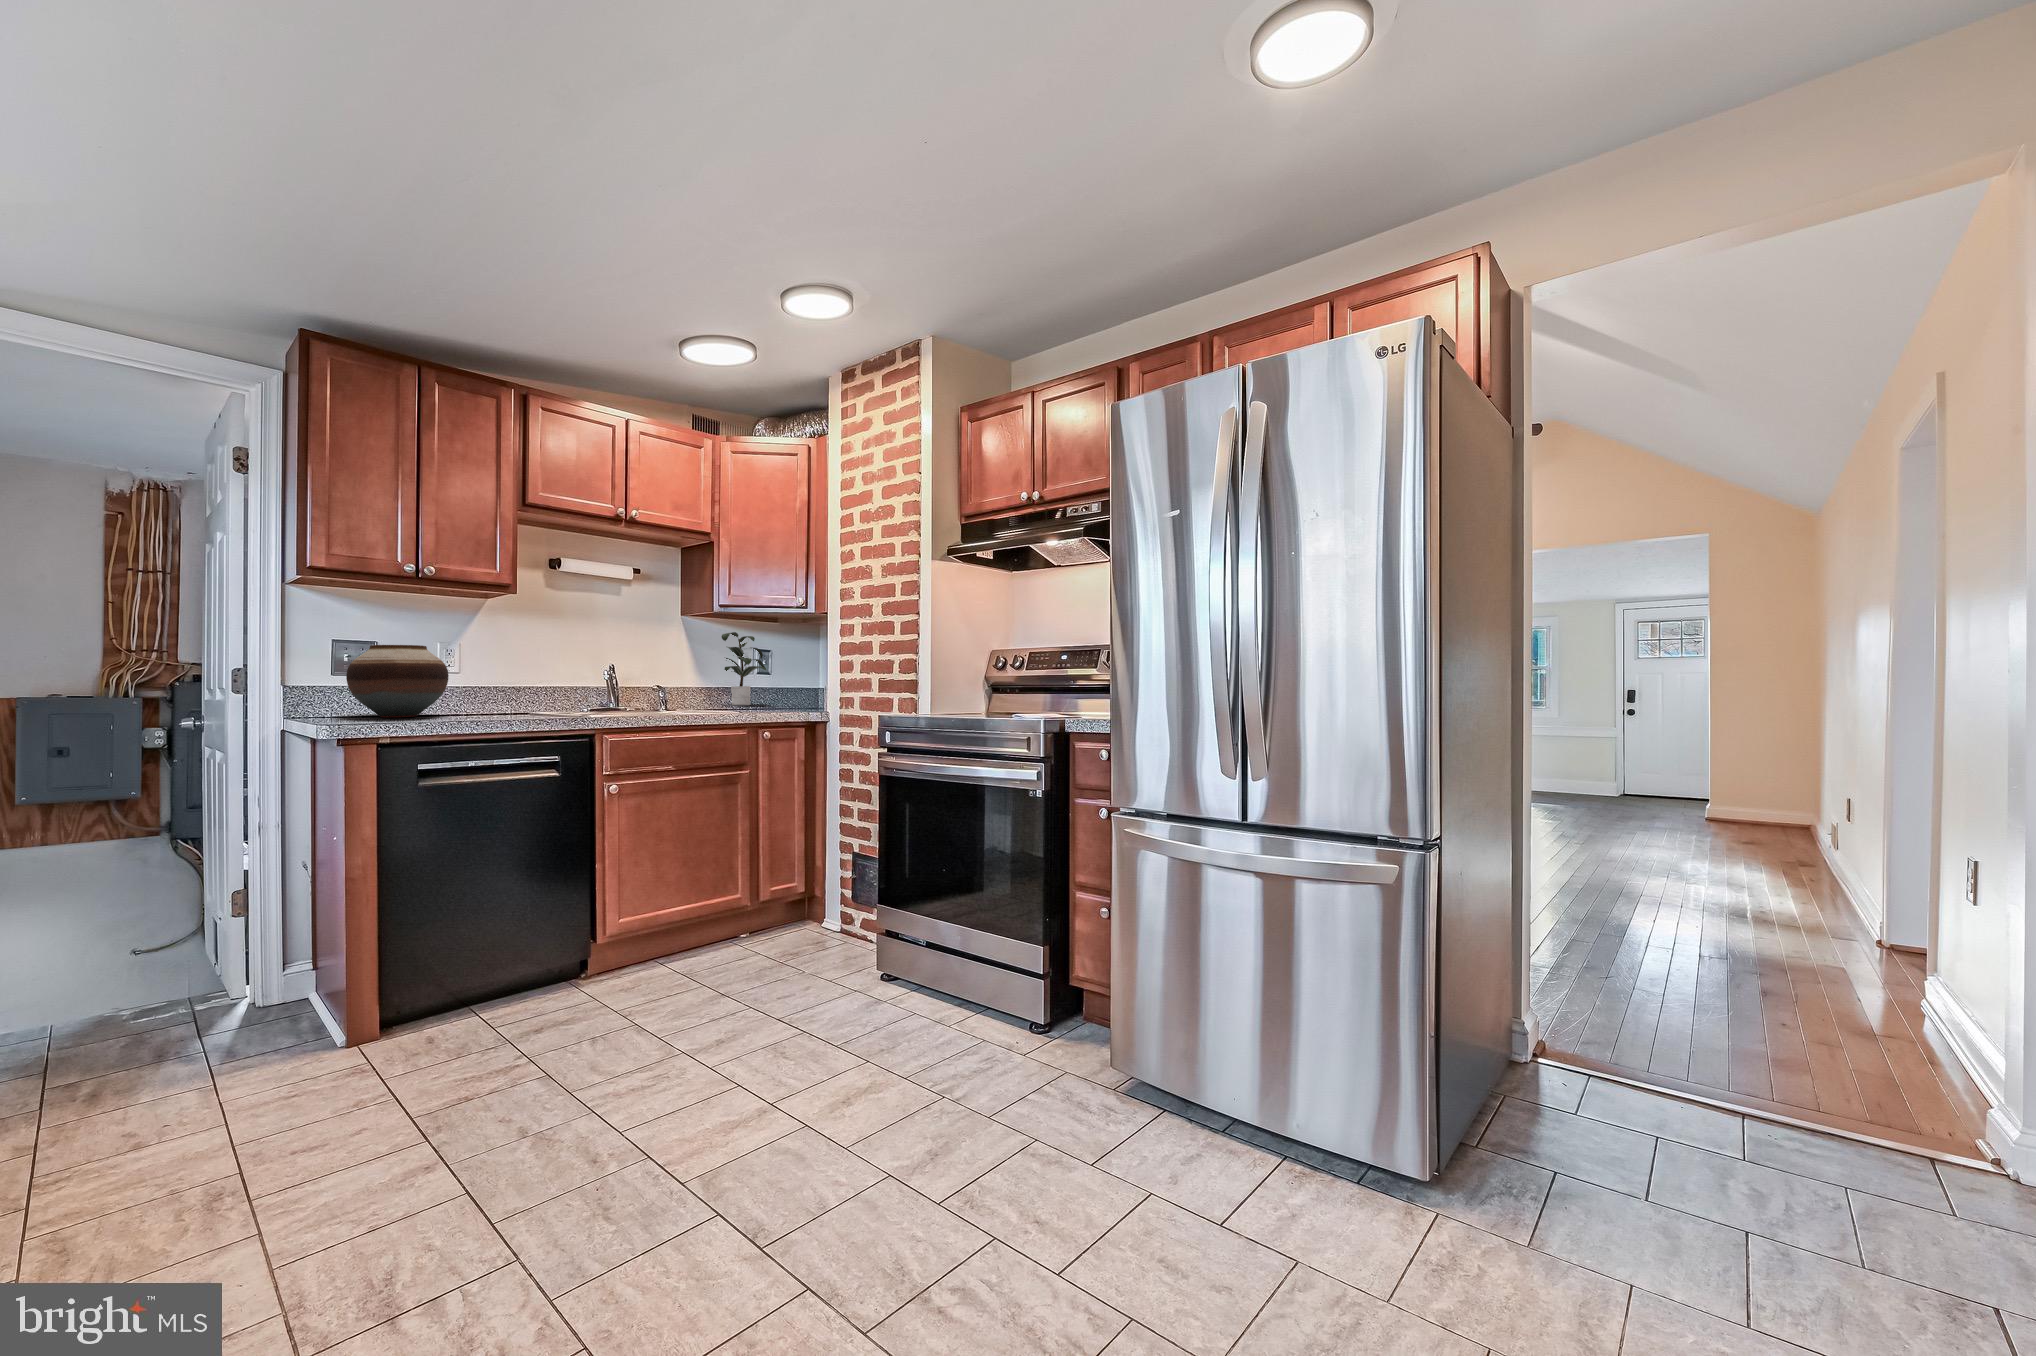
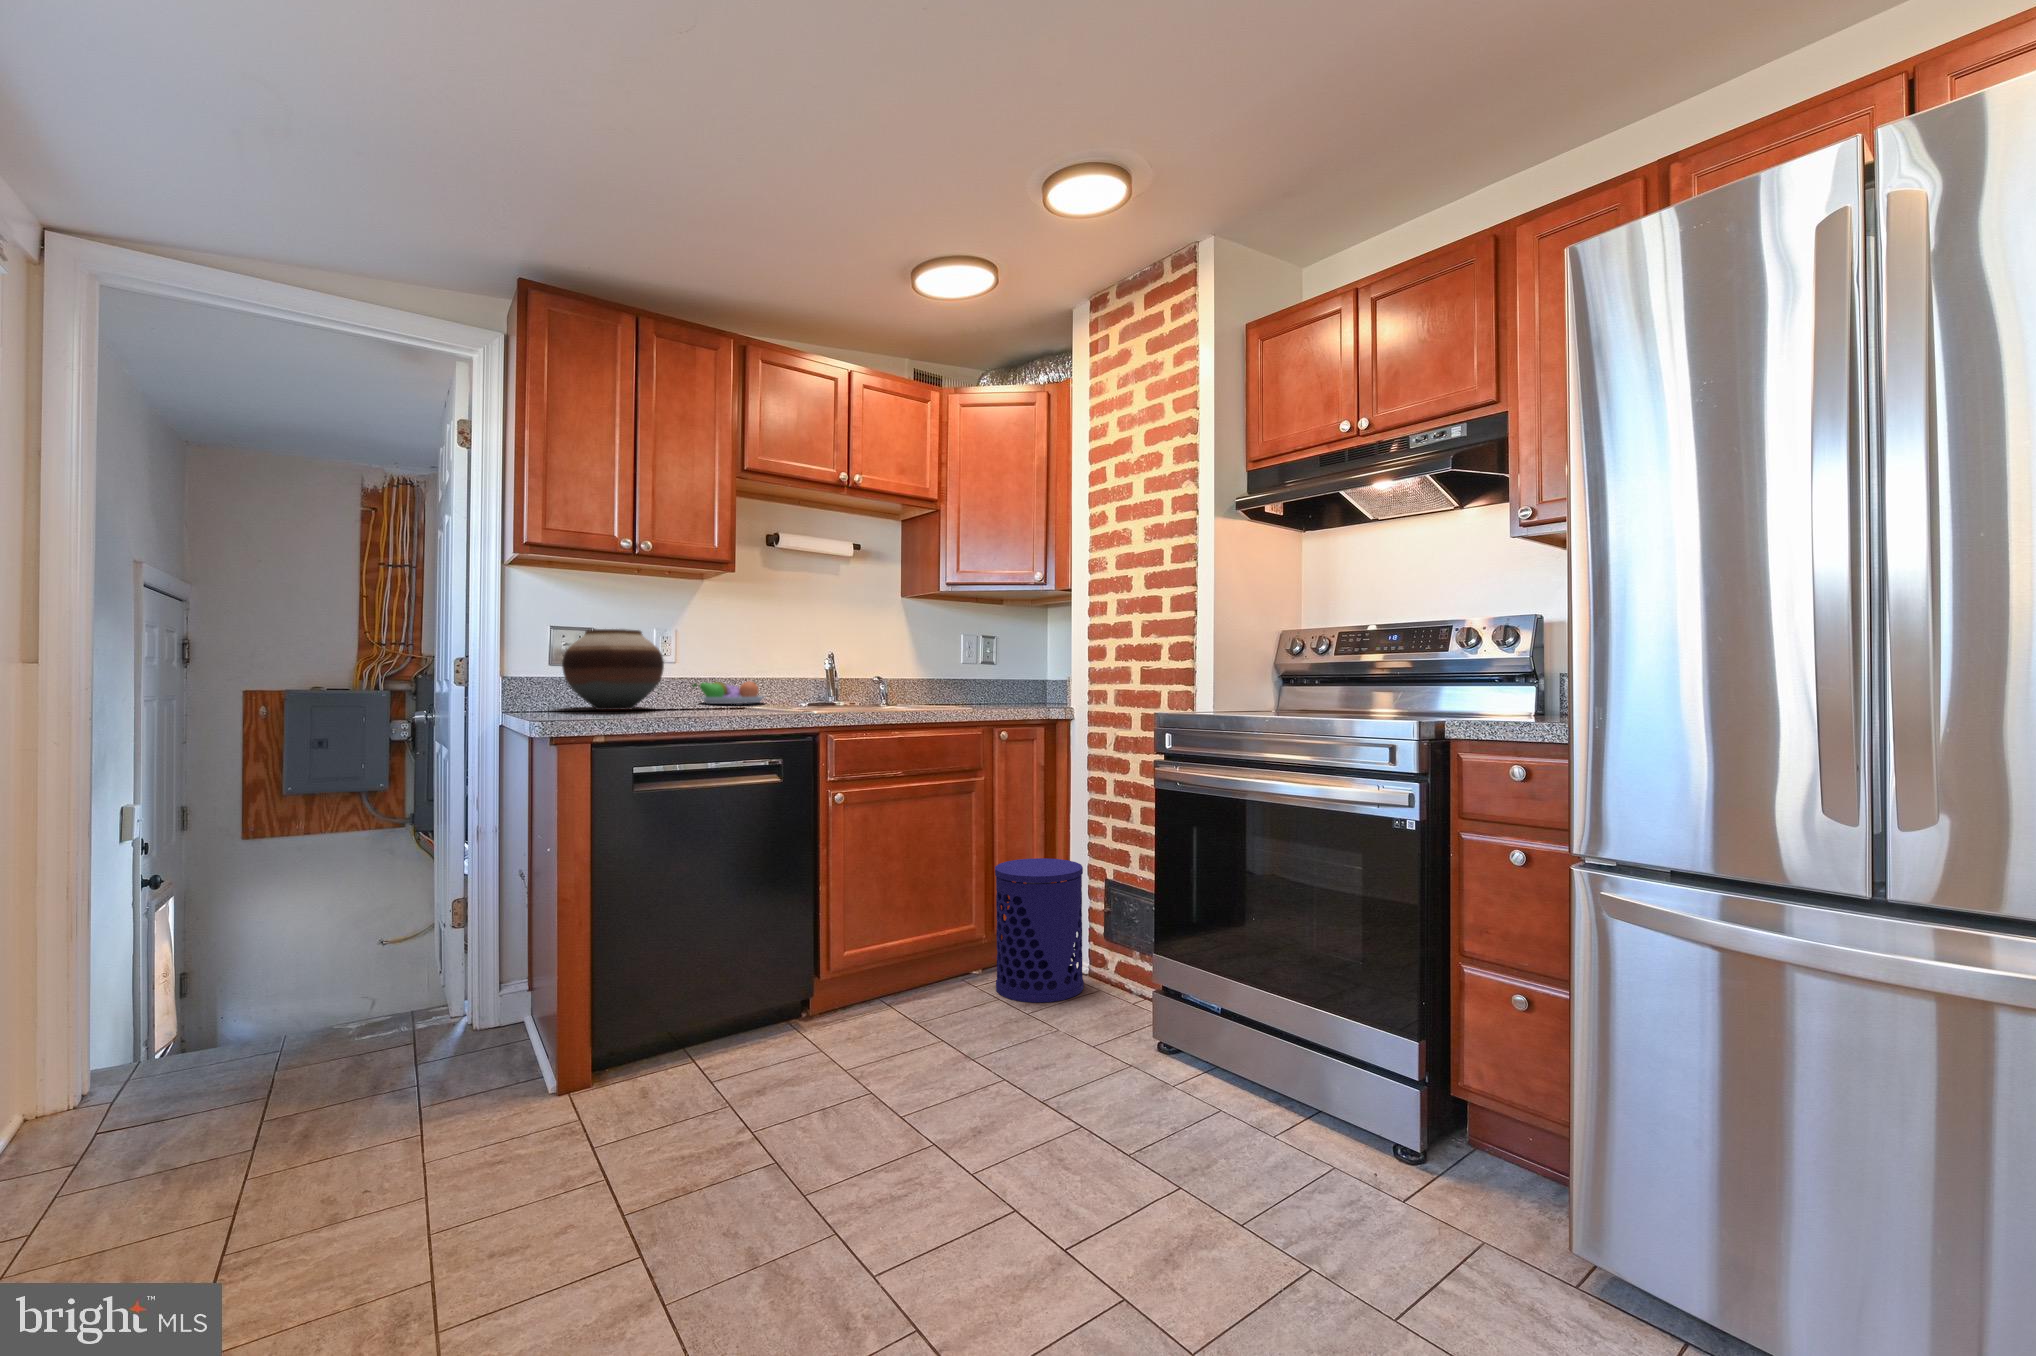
potted plant: present [722,632,766,706] -> none [933,614,1009,700]
fruit bowl: none [477,687,550,711] -> present [692,679,764,704]
waste bin: none [756,838,833,956] -> present [995,858,1084,1003]

